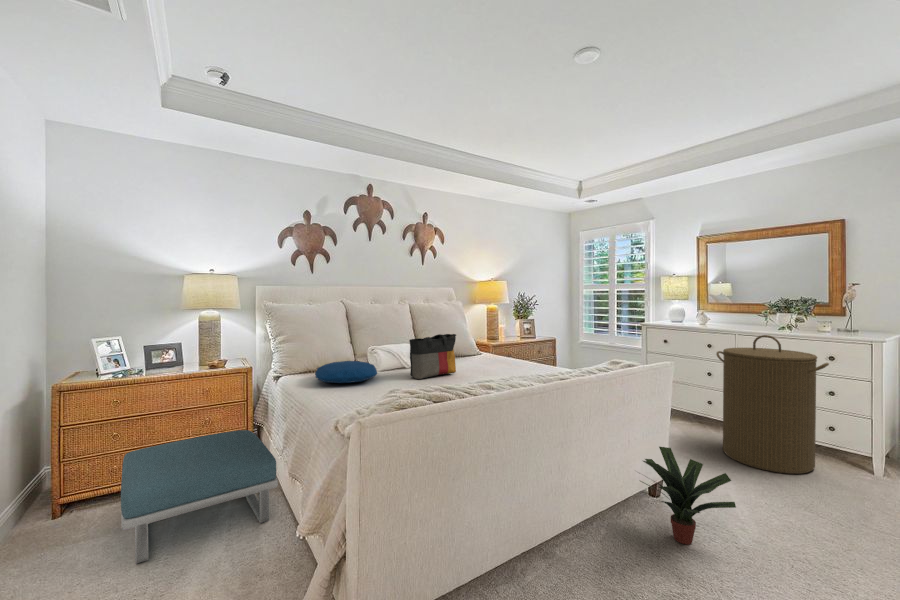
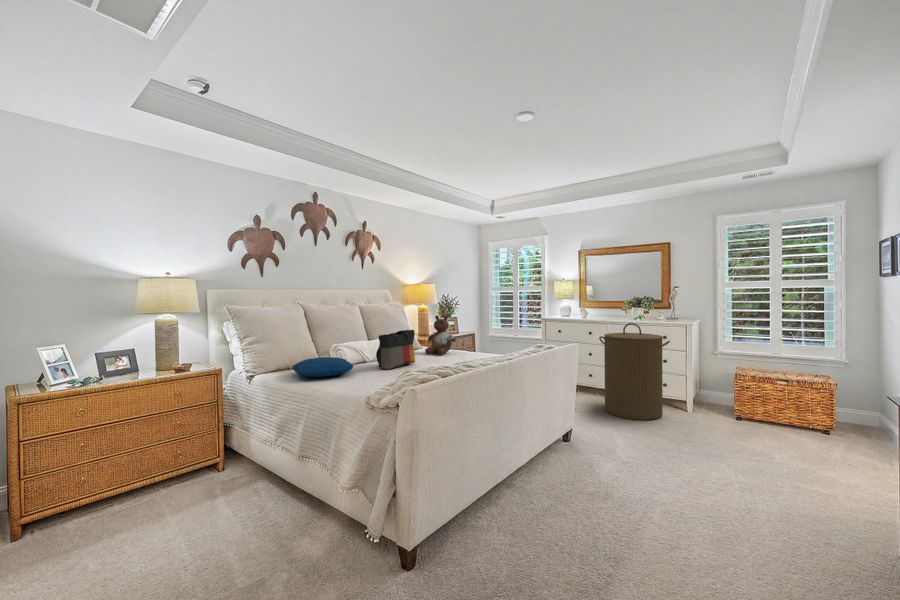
stuffed bear: none [478,318,515,365] -> present [425,315,456,355]
footstool: present [121,430,278,564] -> none [95,430,272,561]
potted plant: present [640,447,736,545] -> none [562,406,629,471]

